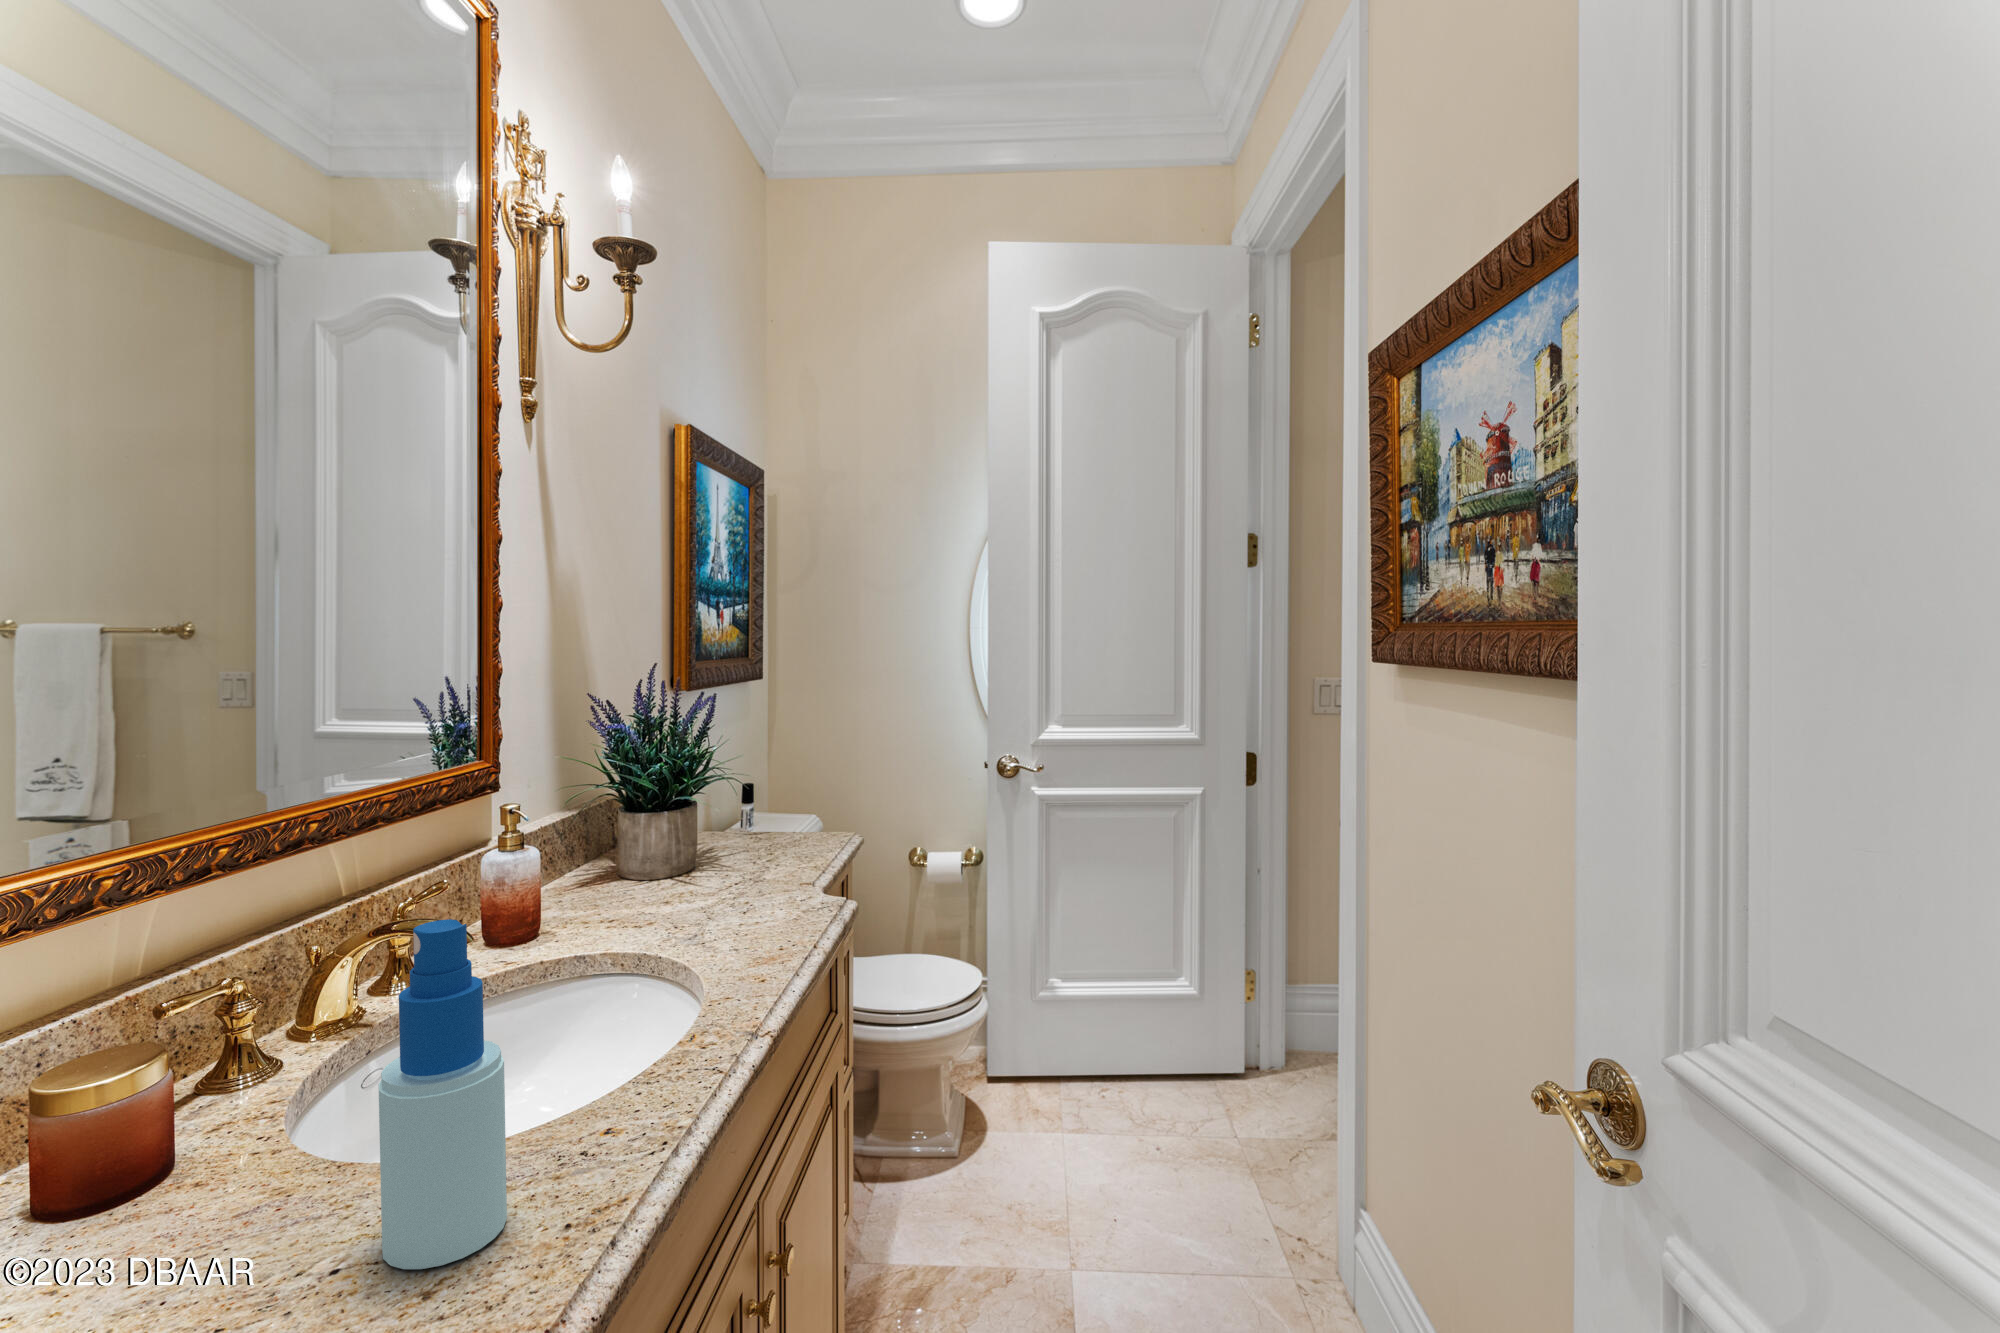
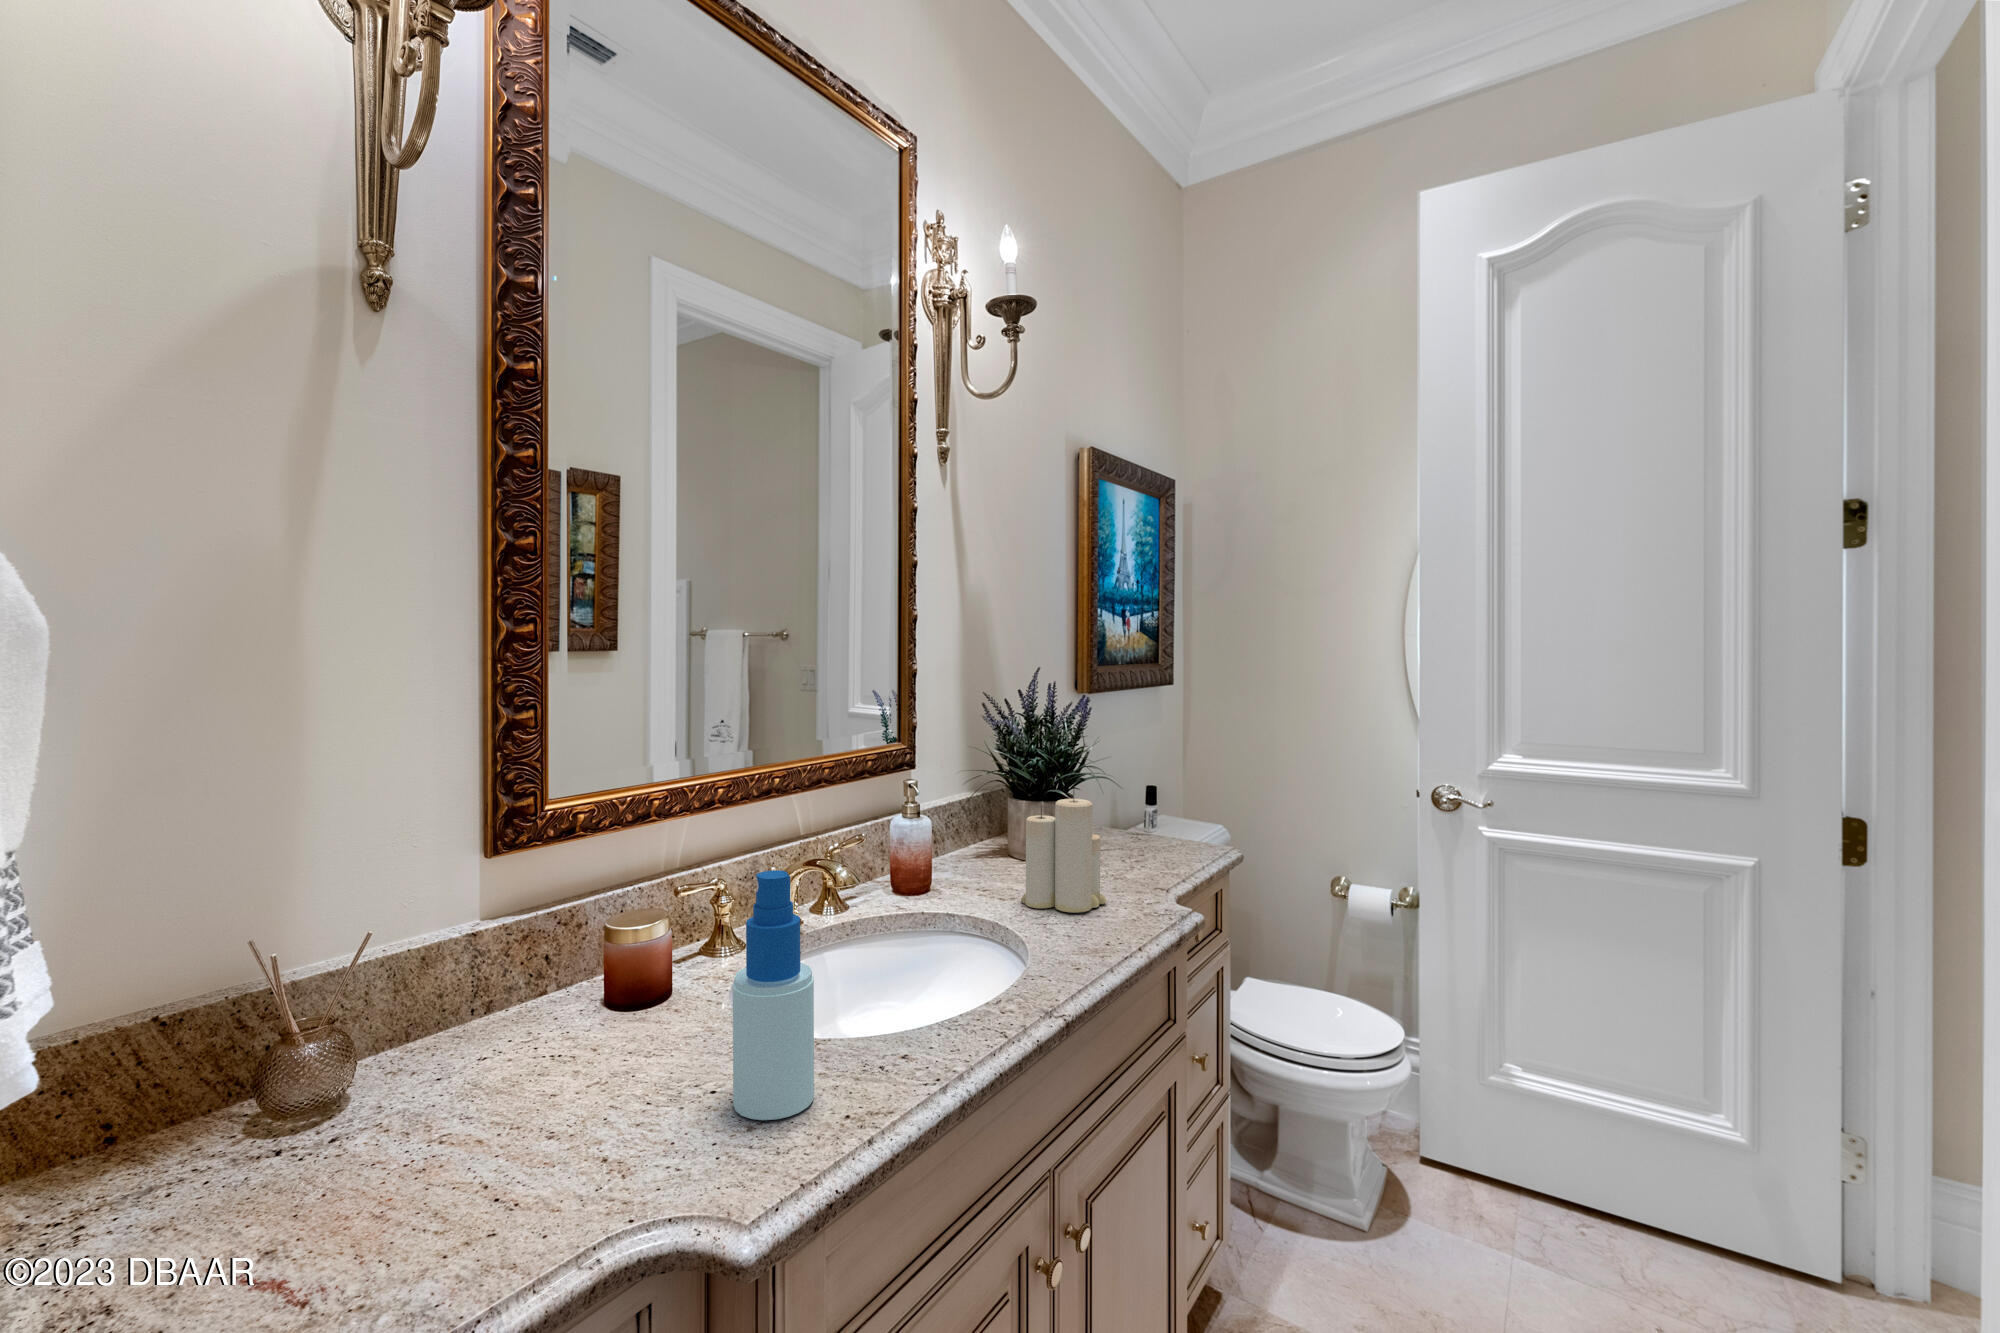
candle: none [663,790,761,929] -> present [1021,789,1106,913]

